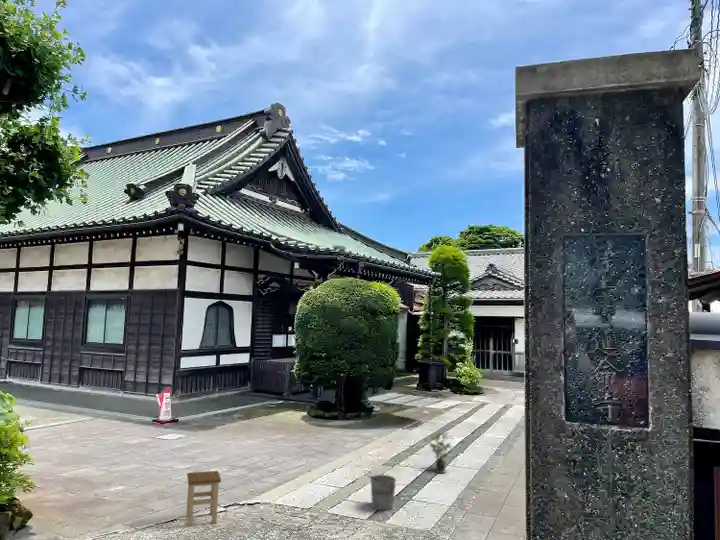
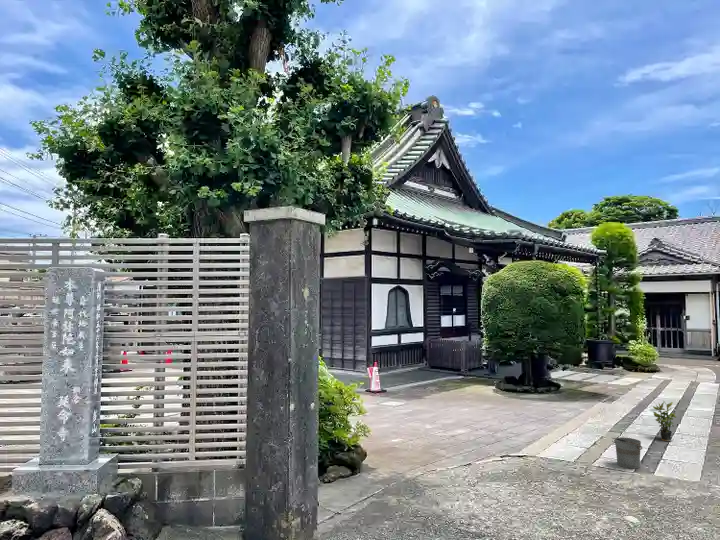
stool: present [186,471,221,526] -> none [455,428,489,471]

